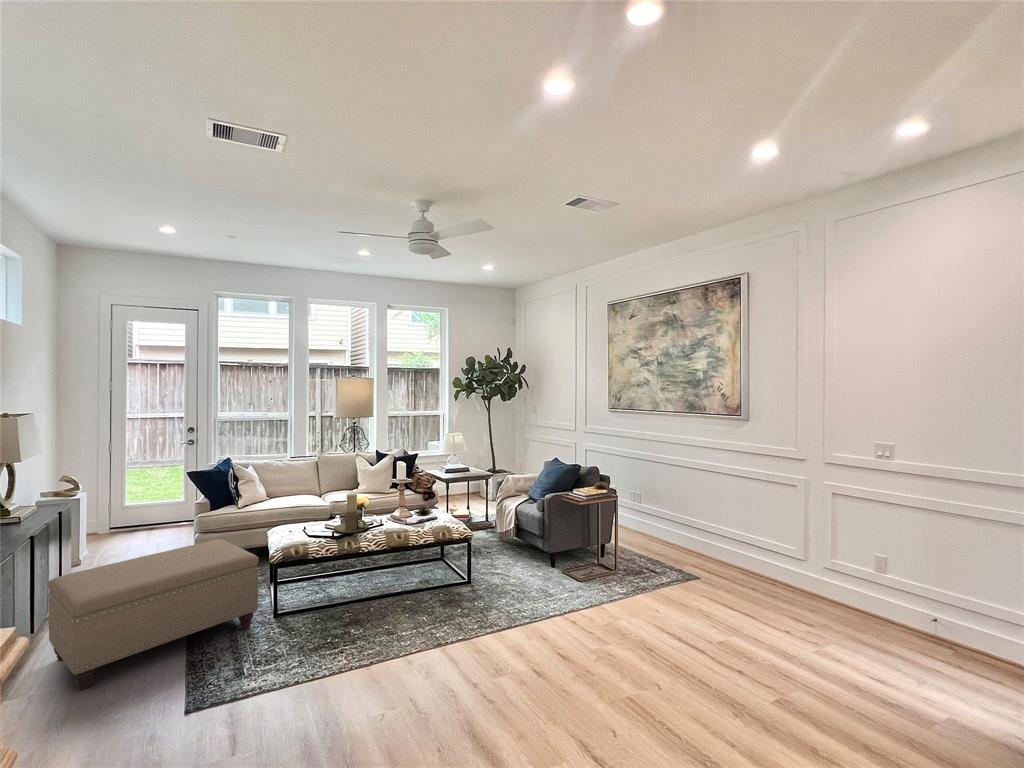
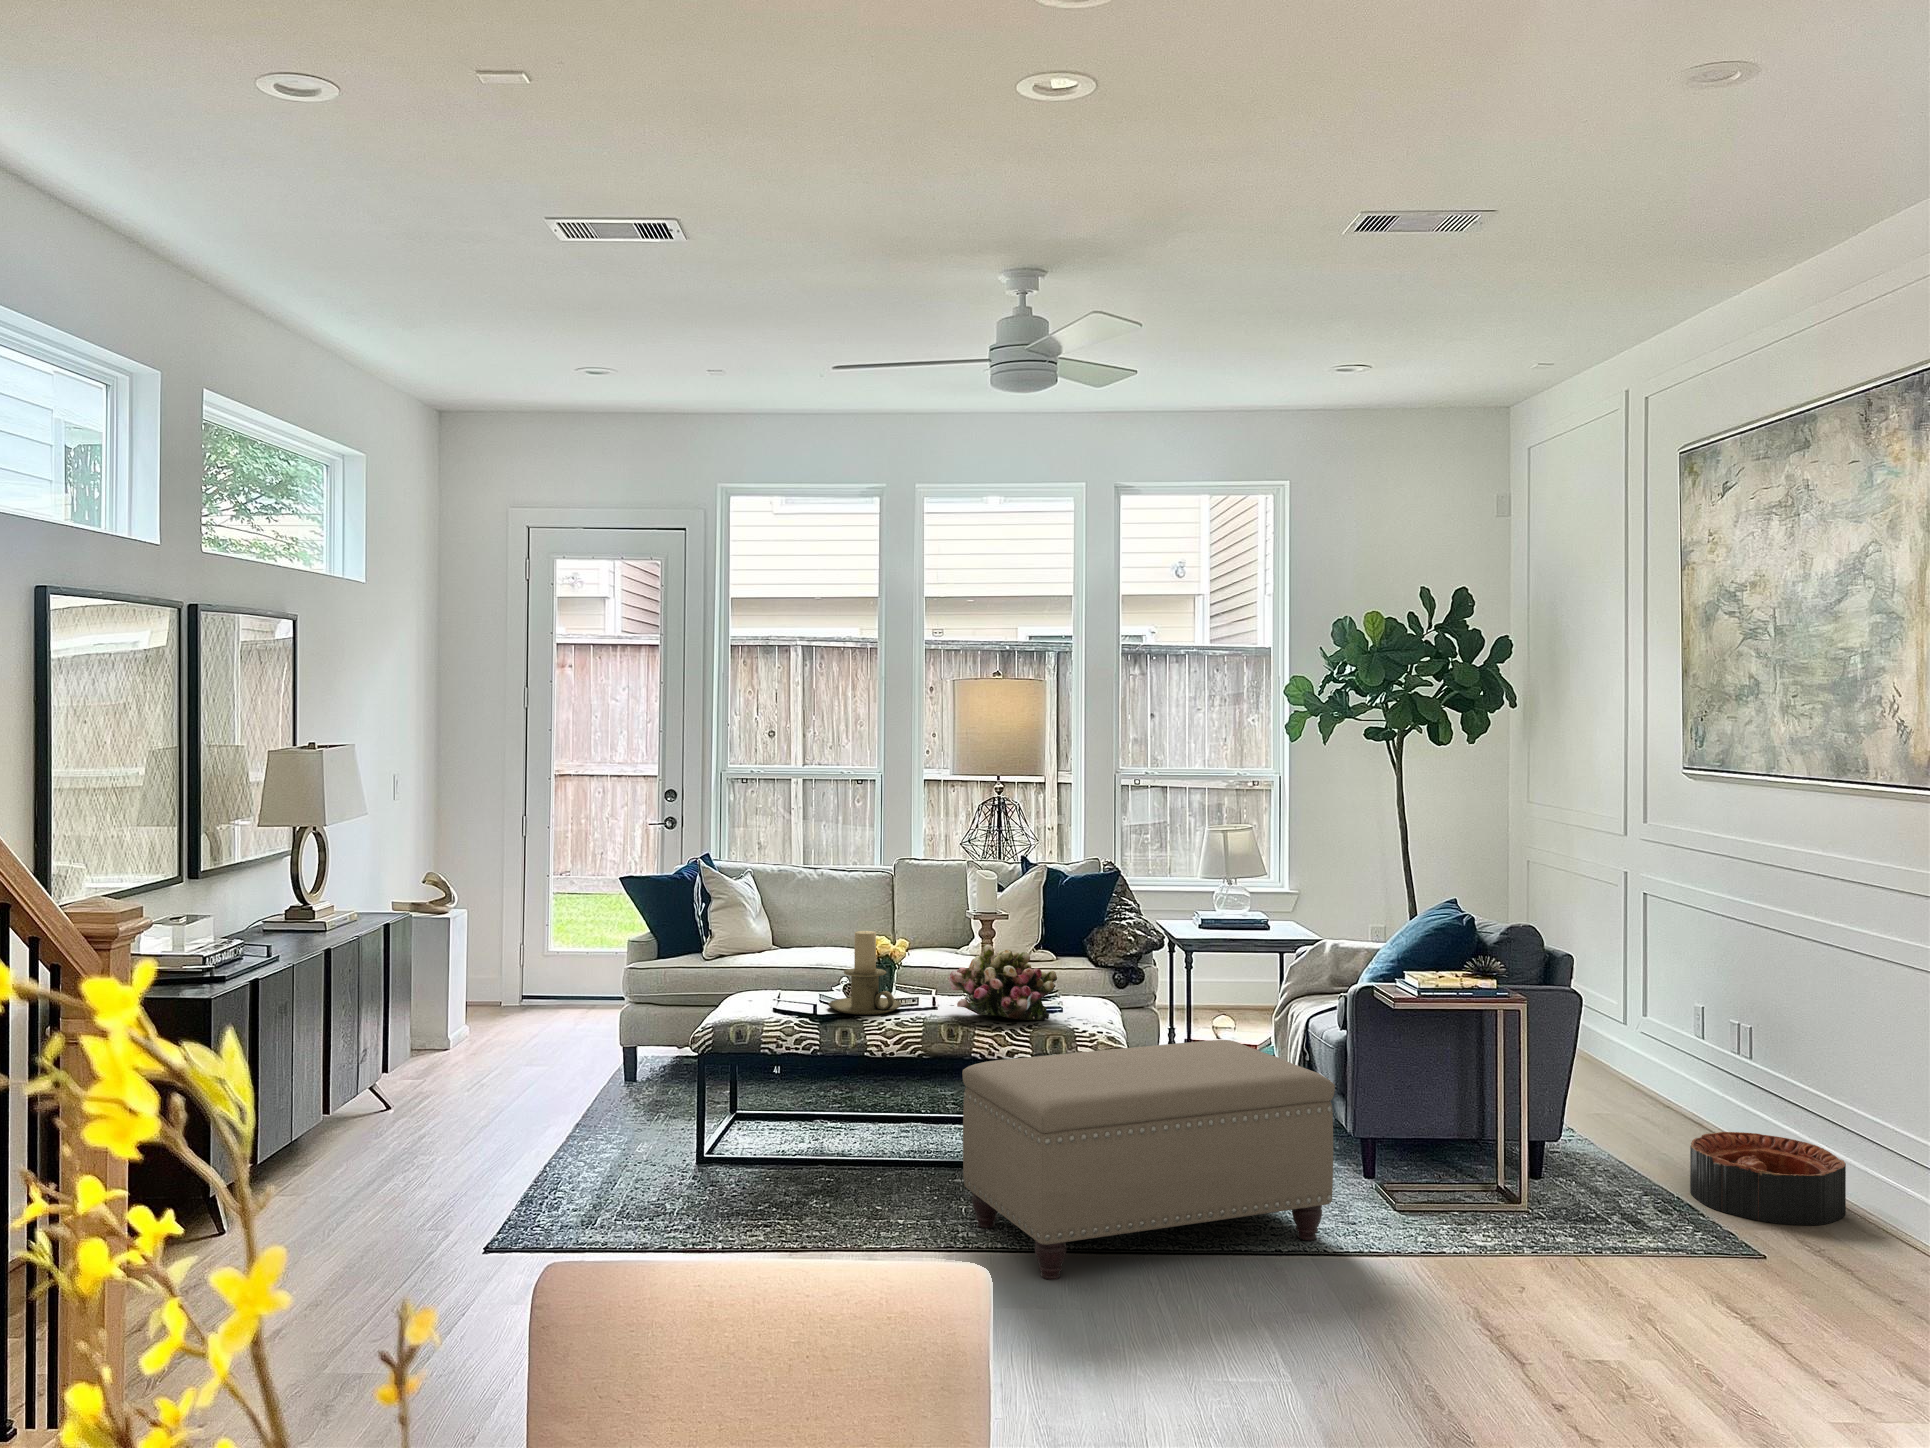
flower arrangement: none [390,494,438,526] -> present [948,945,1057,1020]
basket: none [644,529,690,560] -> present [1690,1132,1846,1225]
ottoman: present [48,539,259,690] -> present [962,1040,1335,1280]

